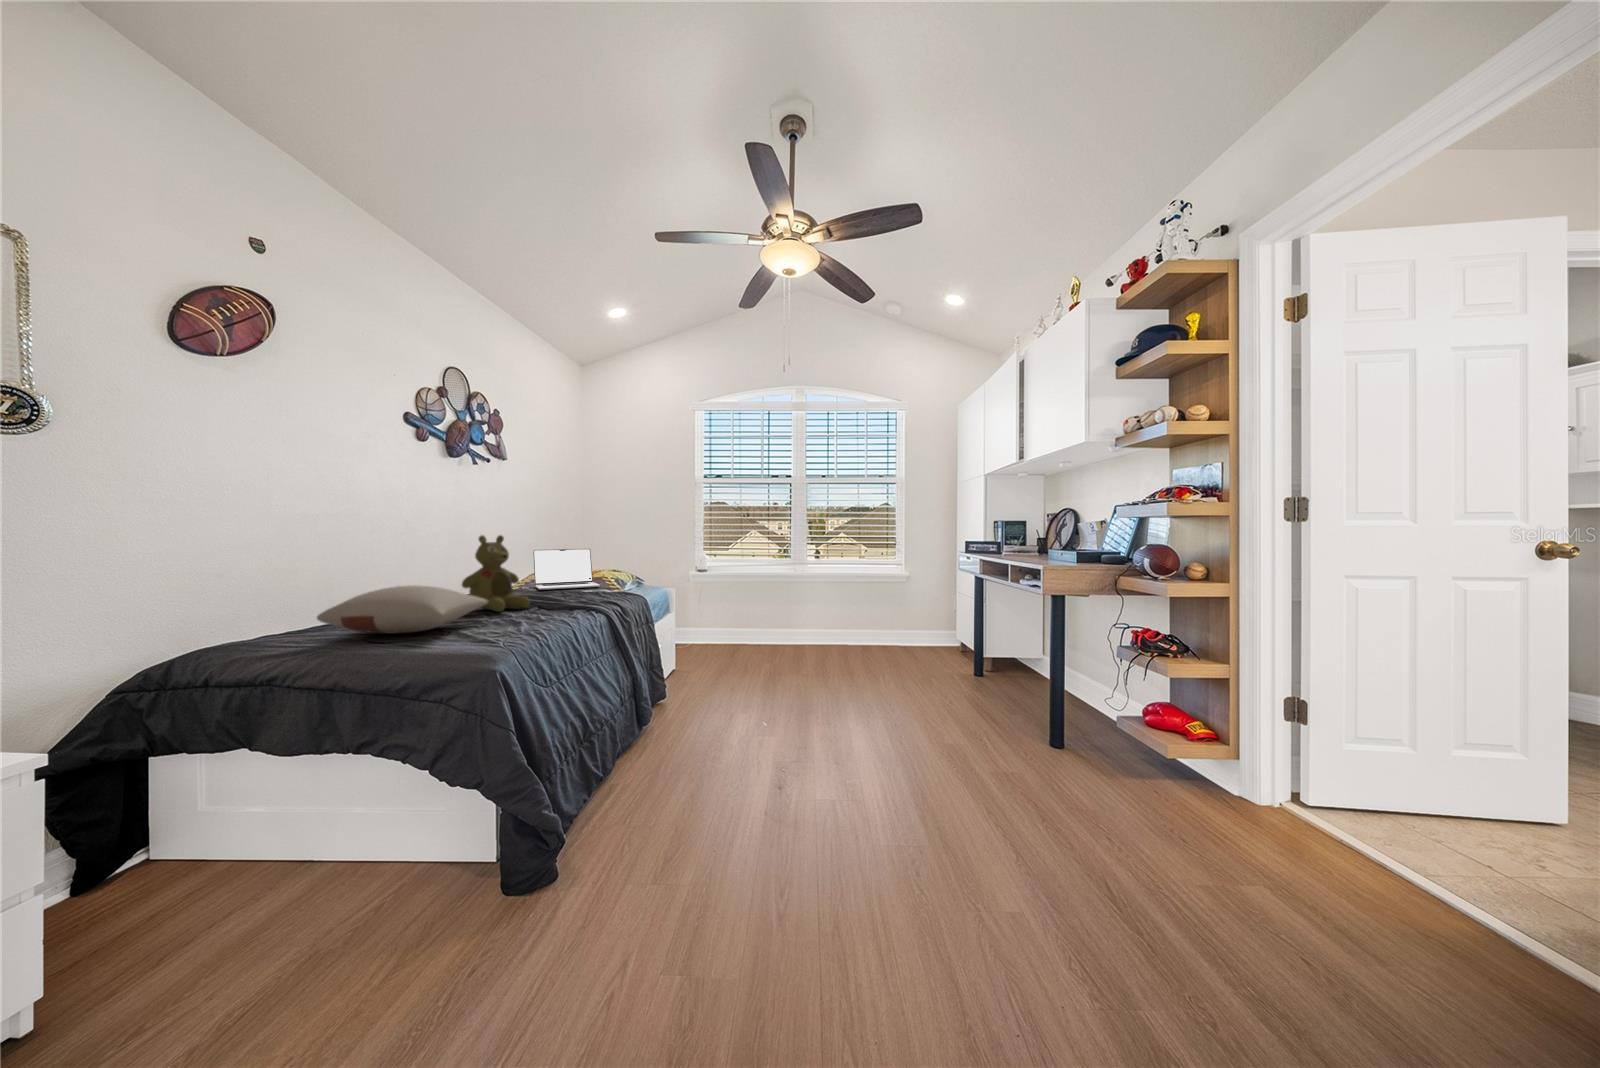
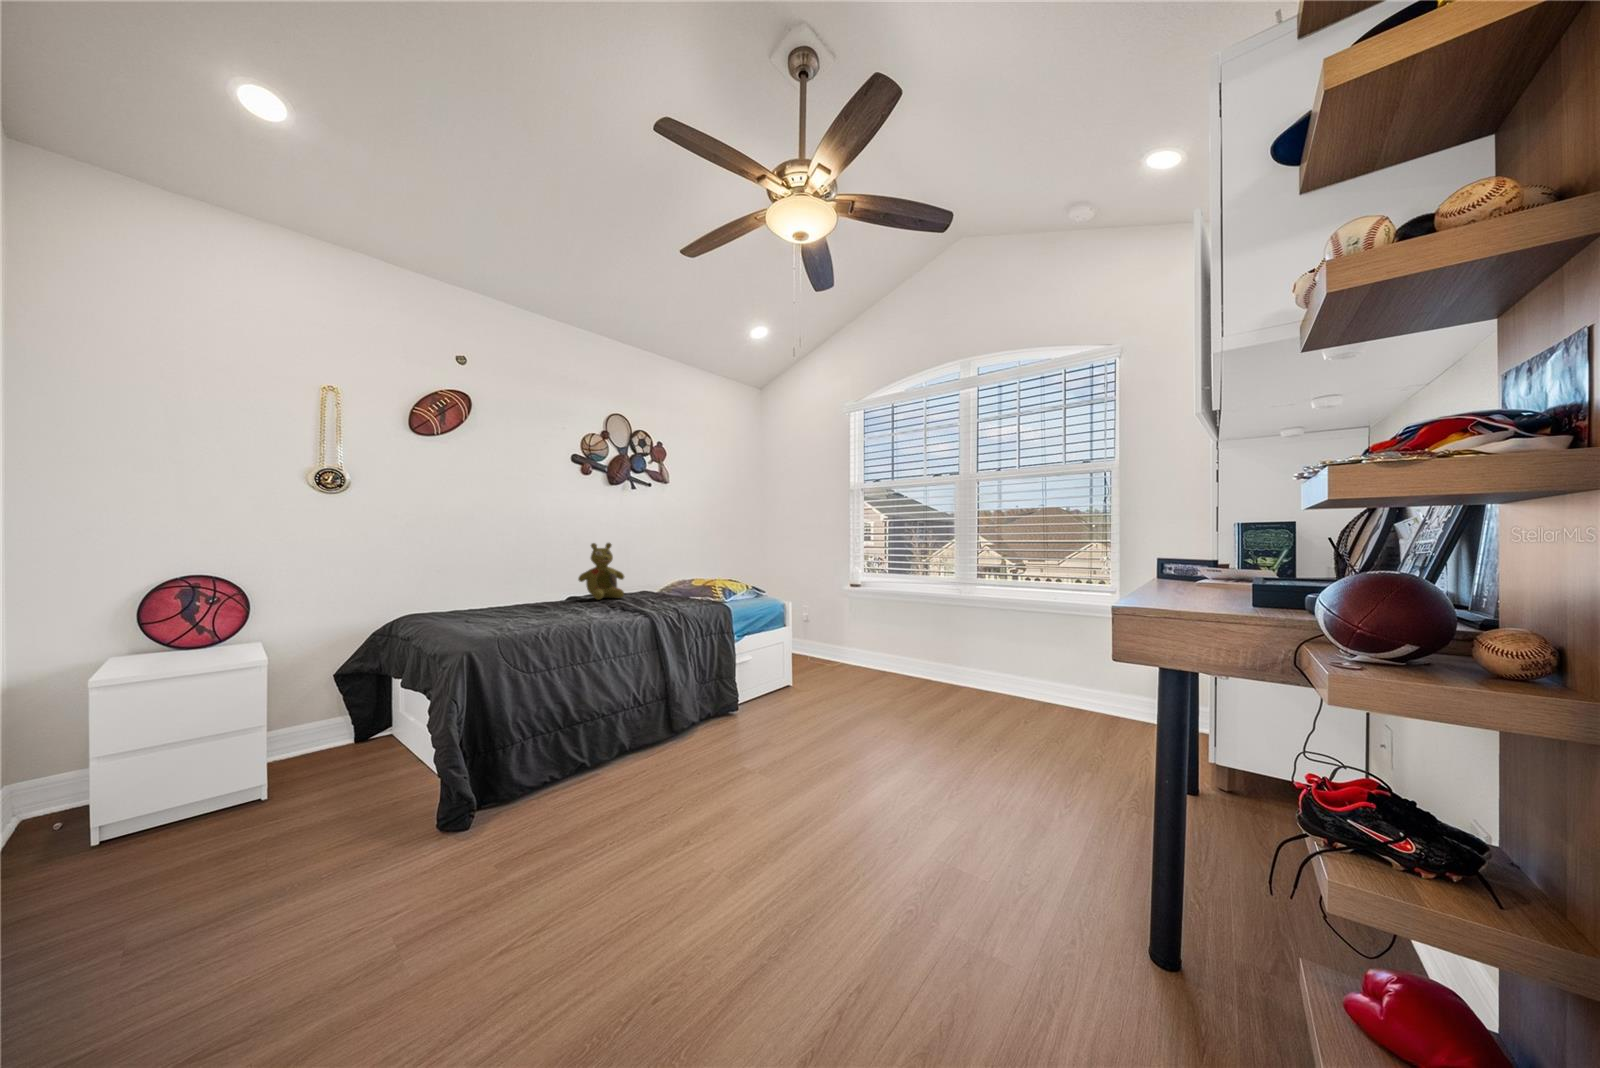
laptop: present [533,549,600,590] -> none [667,554,720,587]
pillow: present [317,585,488,634] -> none [464,578,576,609]

